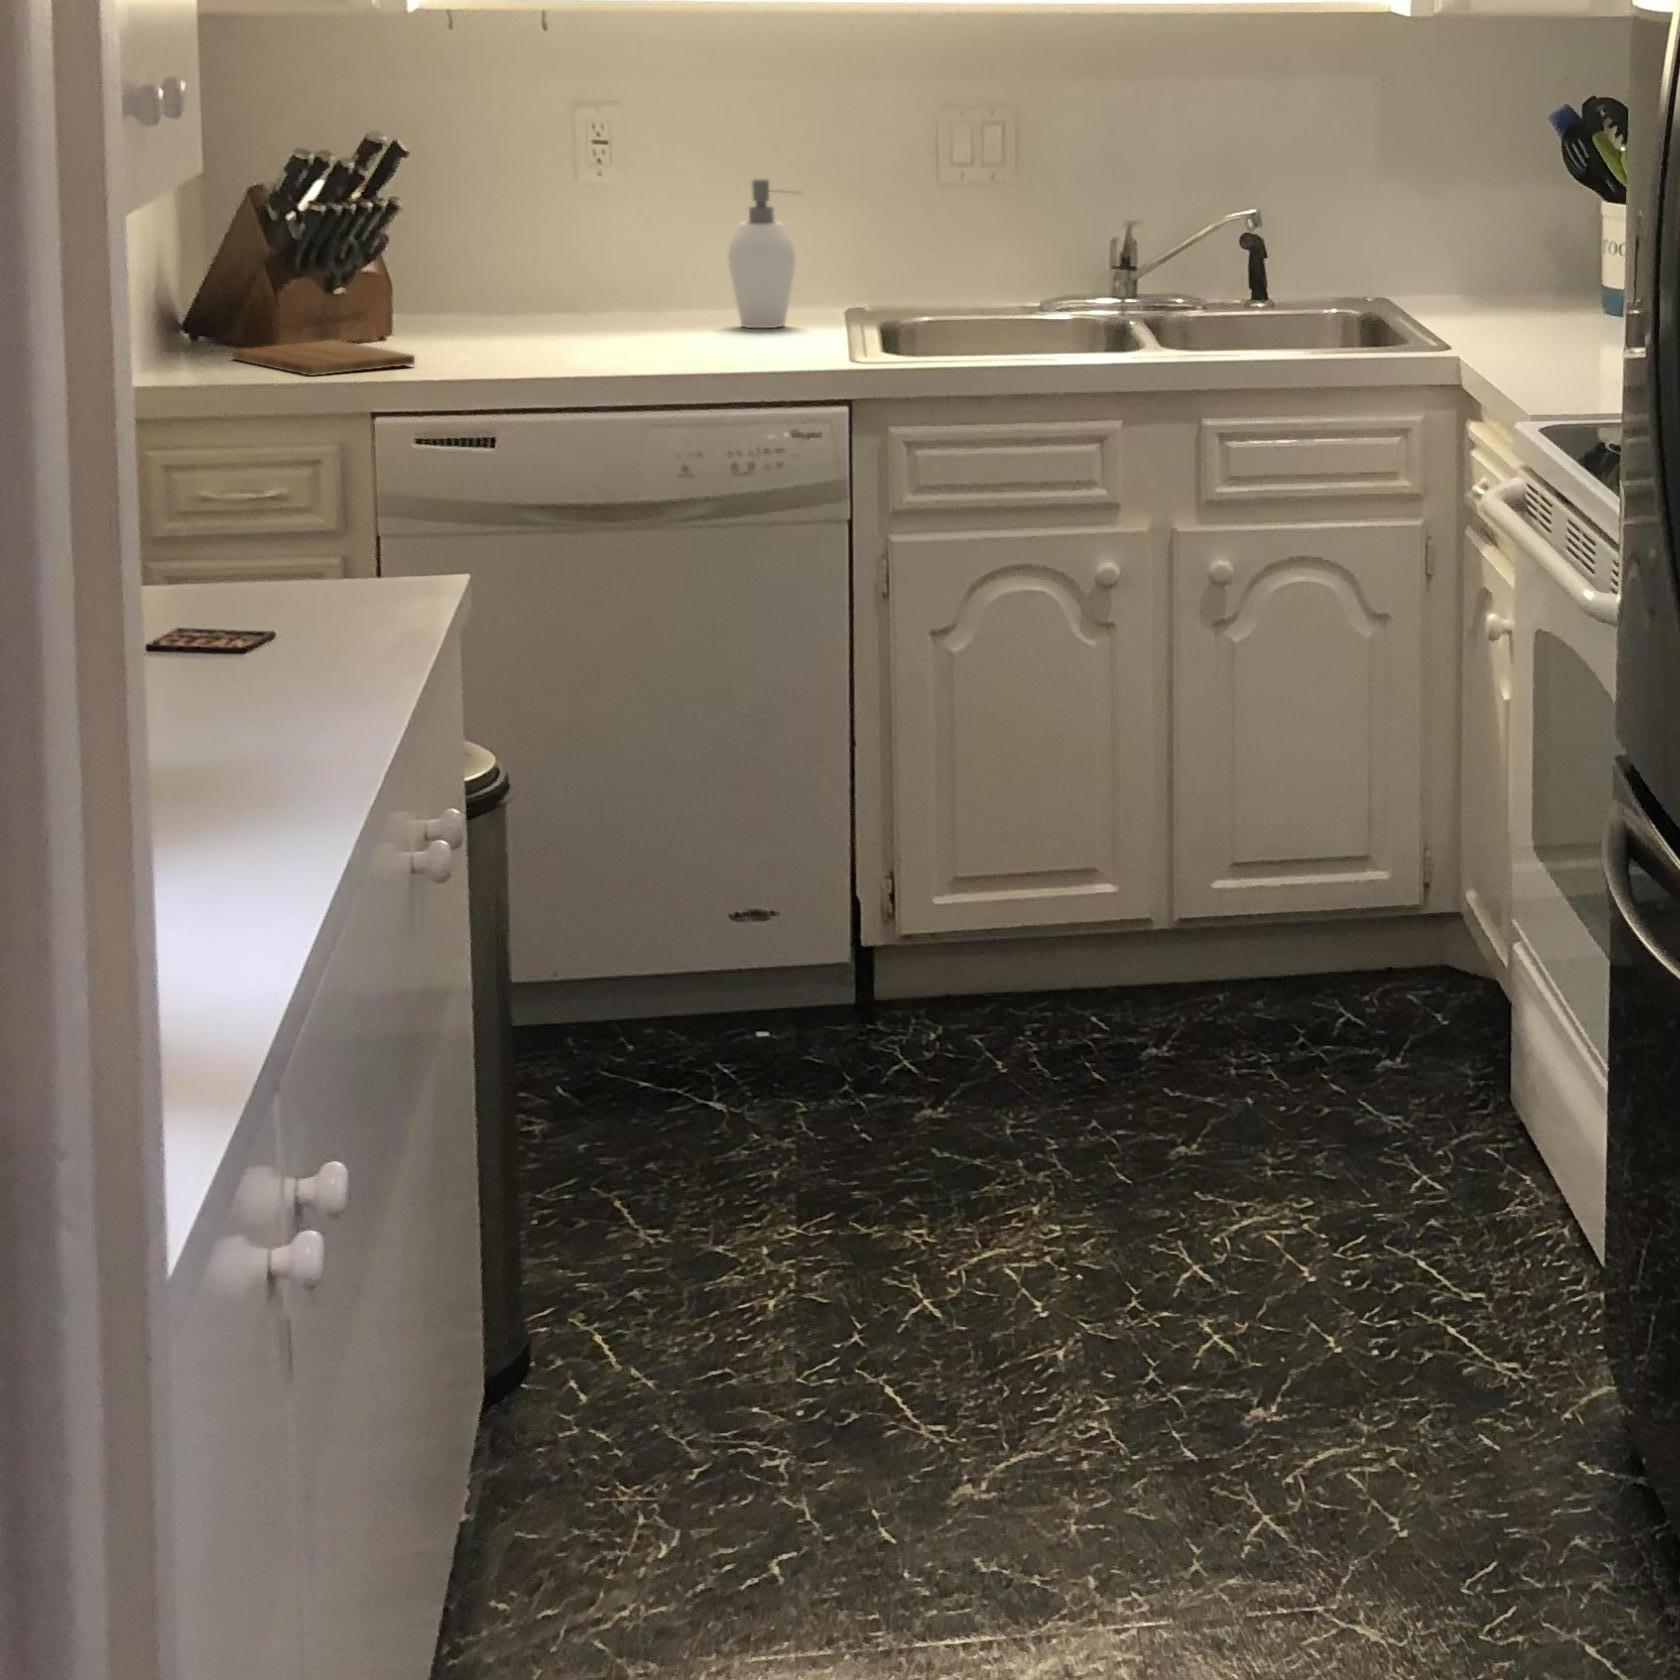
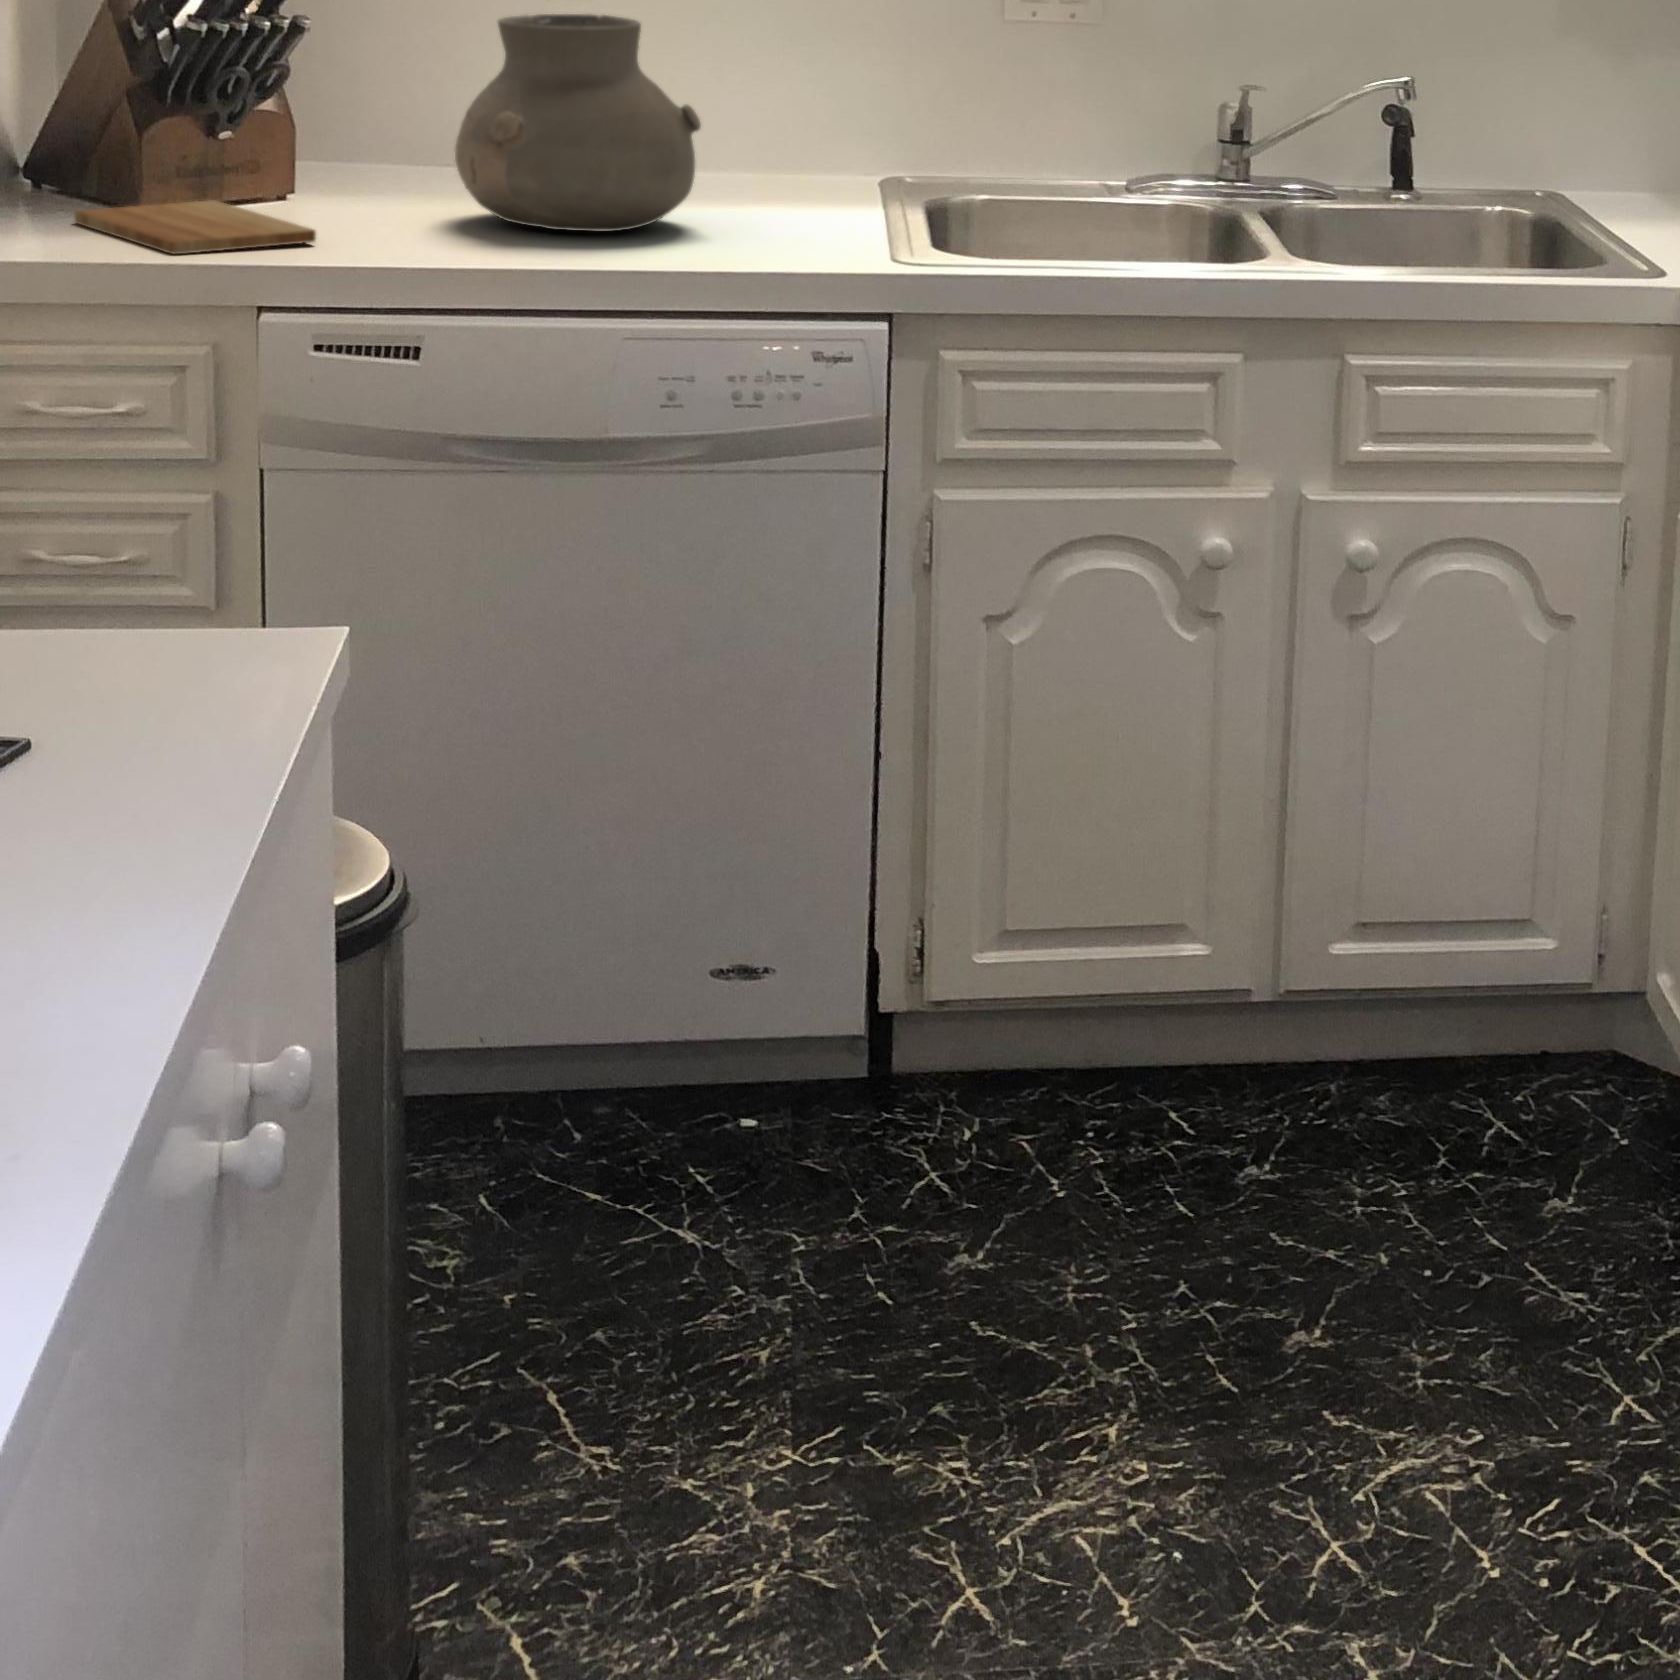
soap dispenser: present [728,179,795,328] -> none [732,9,830,201]
vase: none [517,187,704,351] -> present [455,14,701,232]

